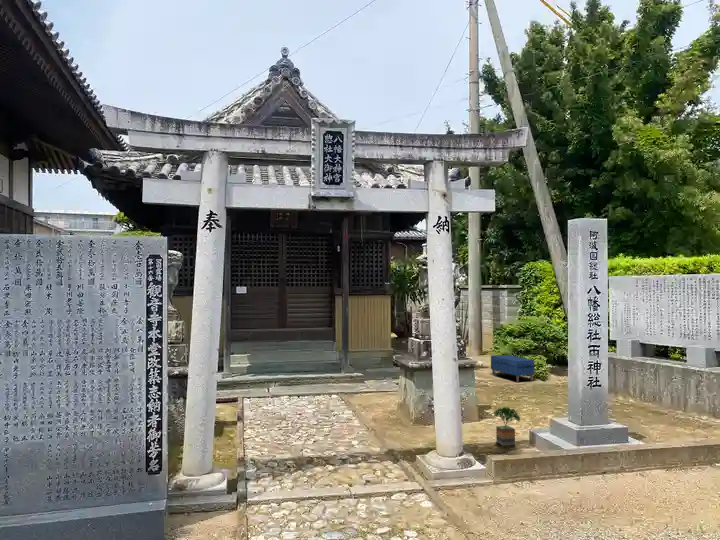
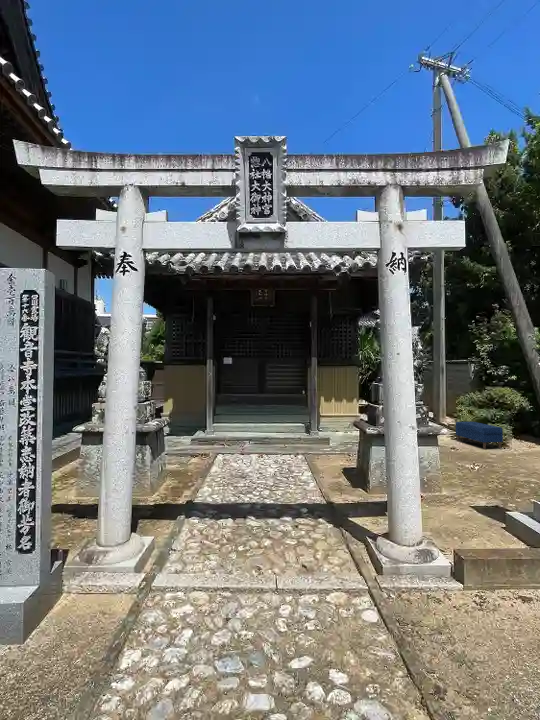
potted tree: present [494,407,520,446] -> none [460,480,495,525]

